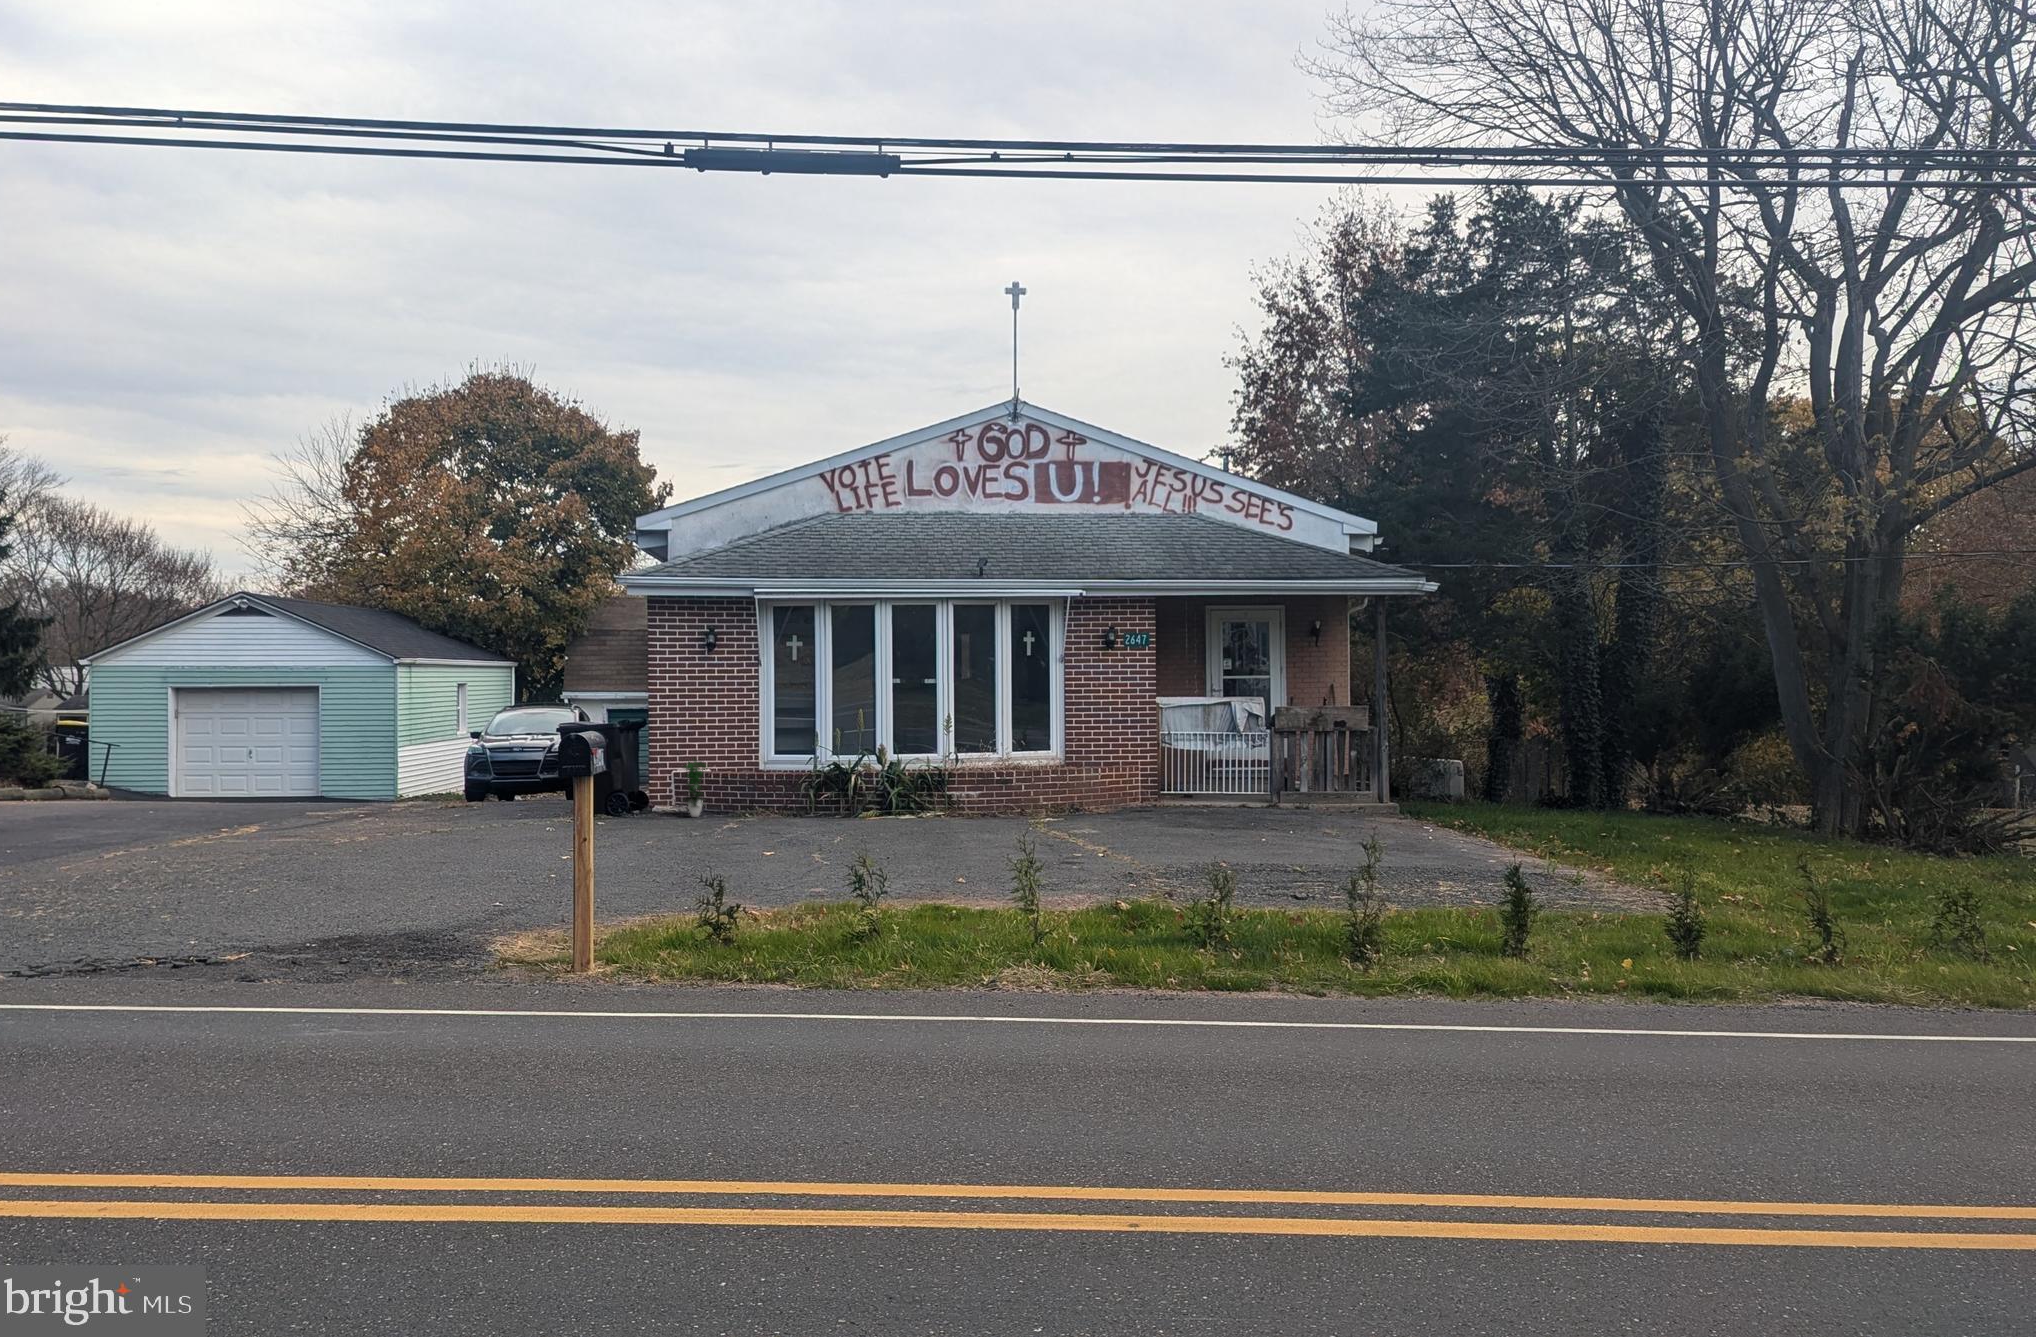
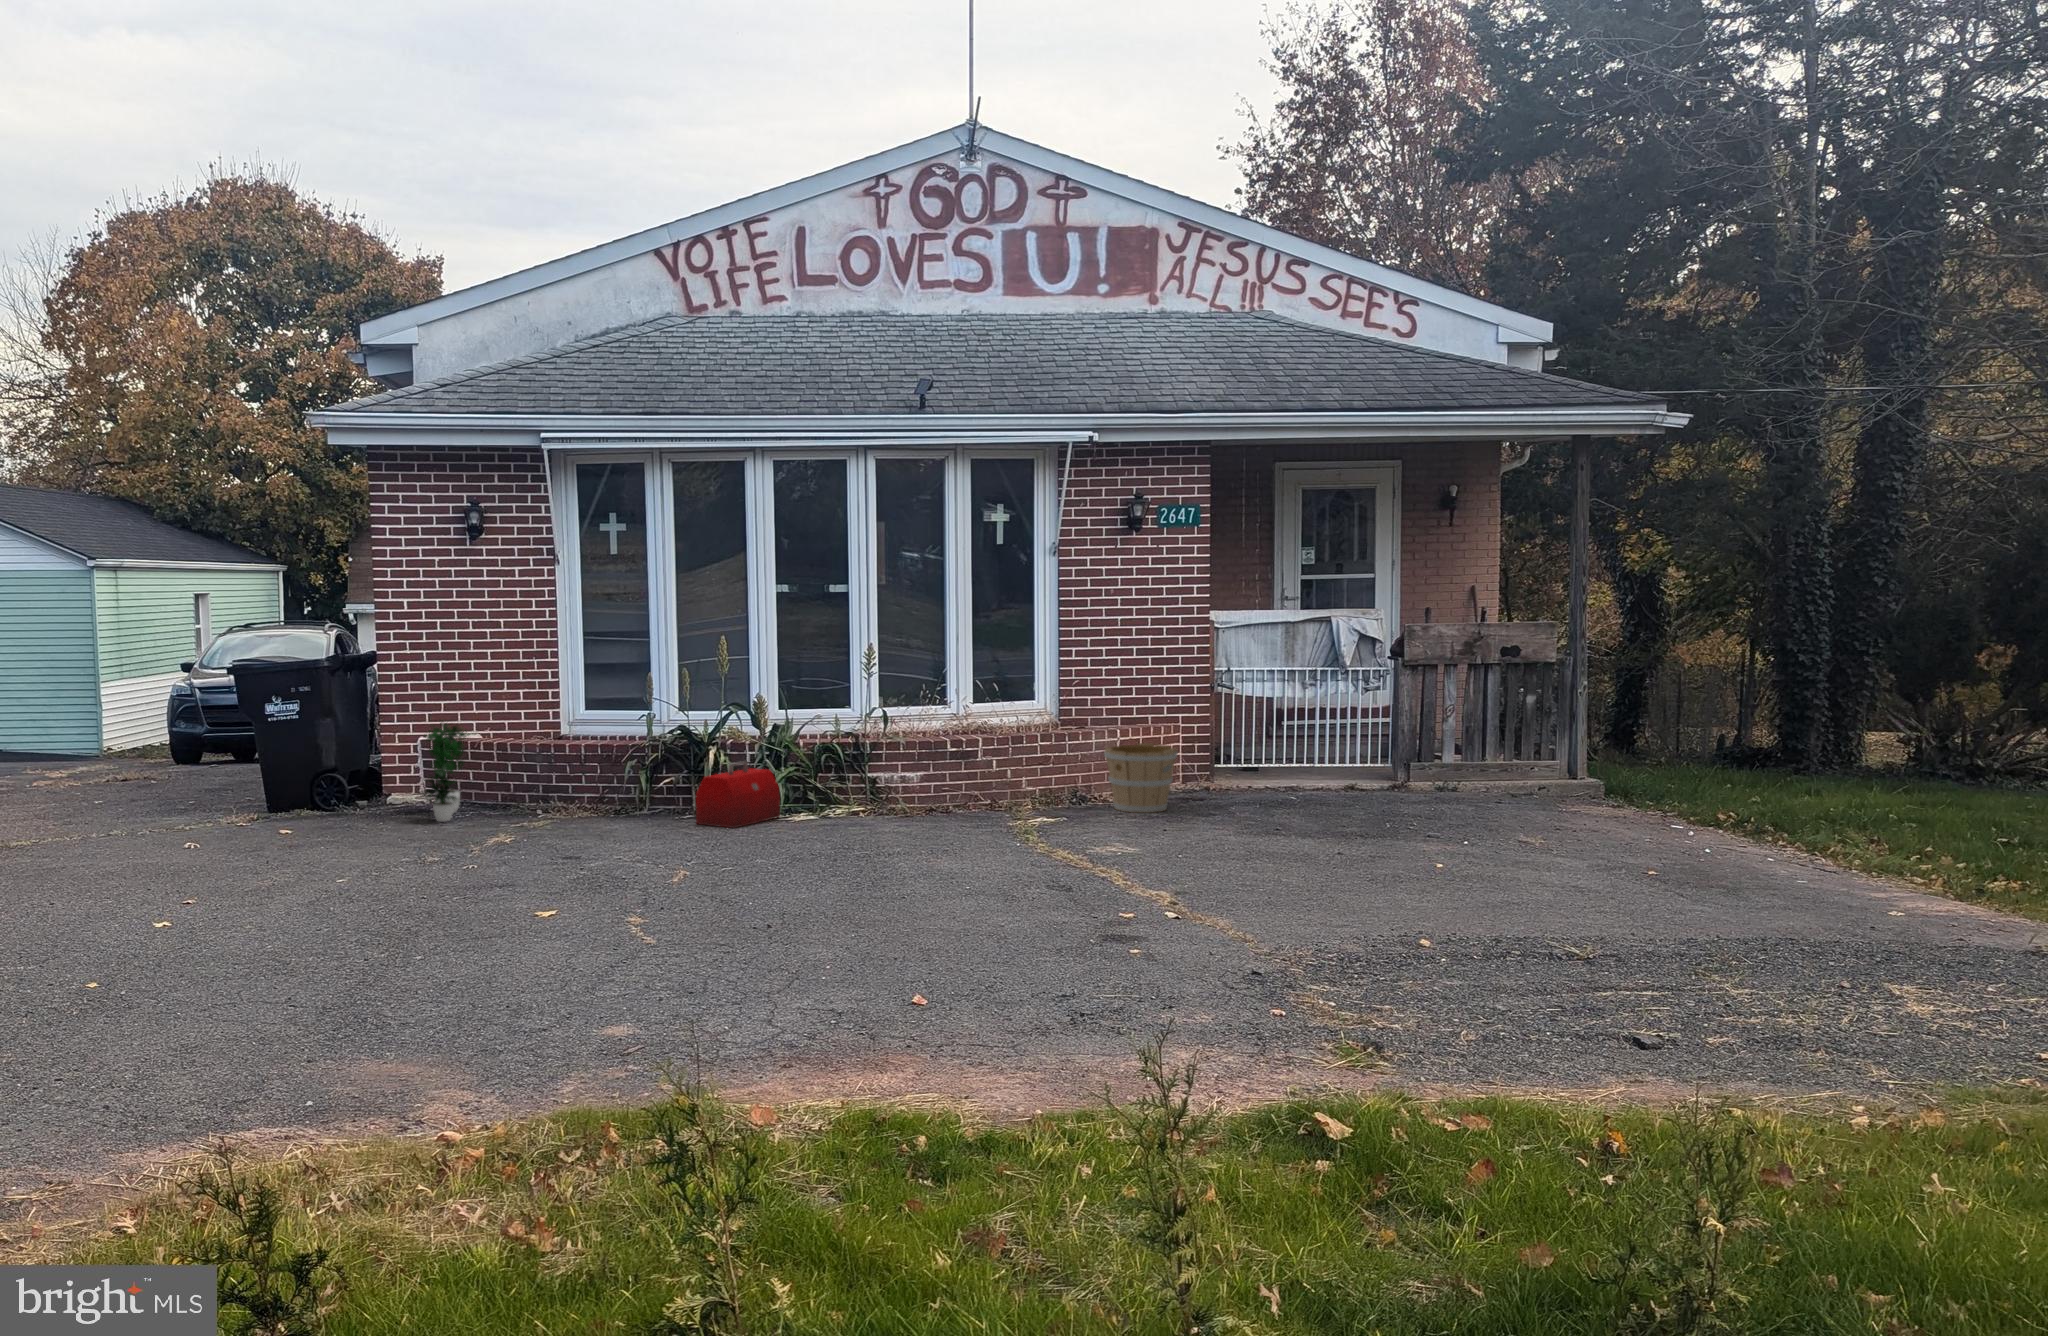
wooden bucket: none [1087,780,1133,821] -> present [1104,743,1178,813]
toolbox: none [843,784,892,823] -> present [696,761,780,828]

